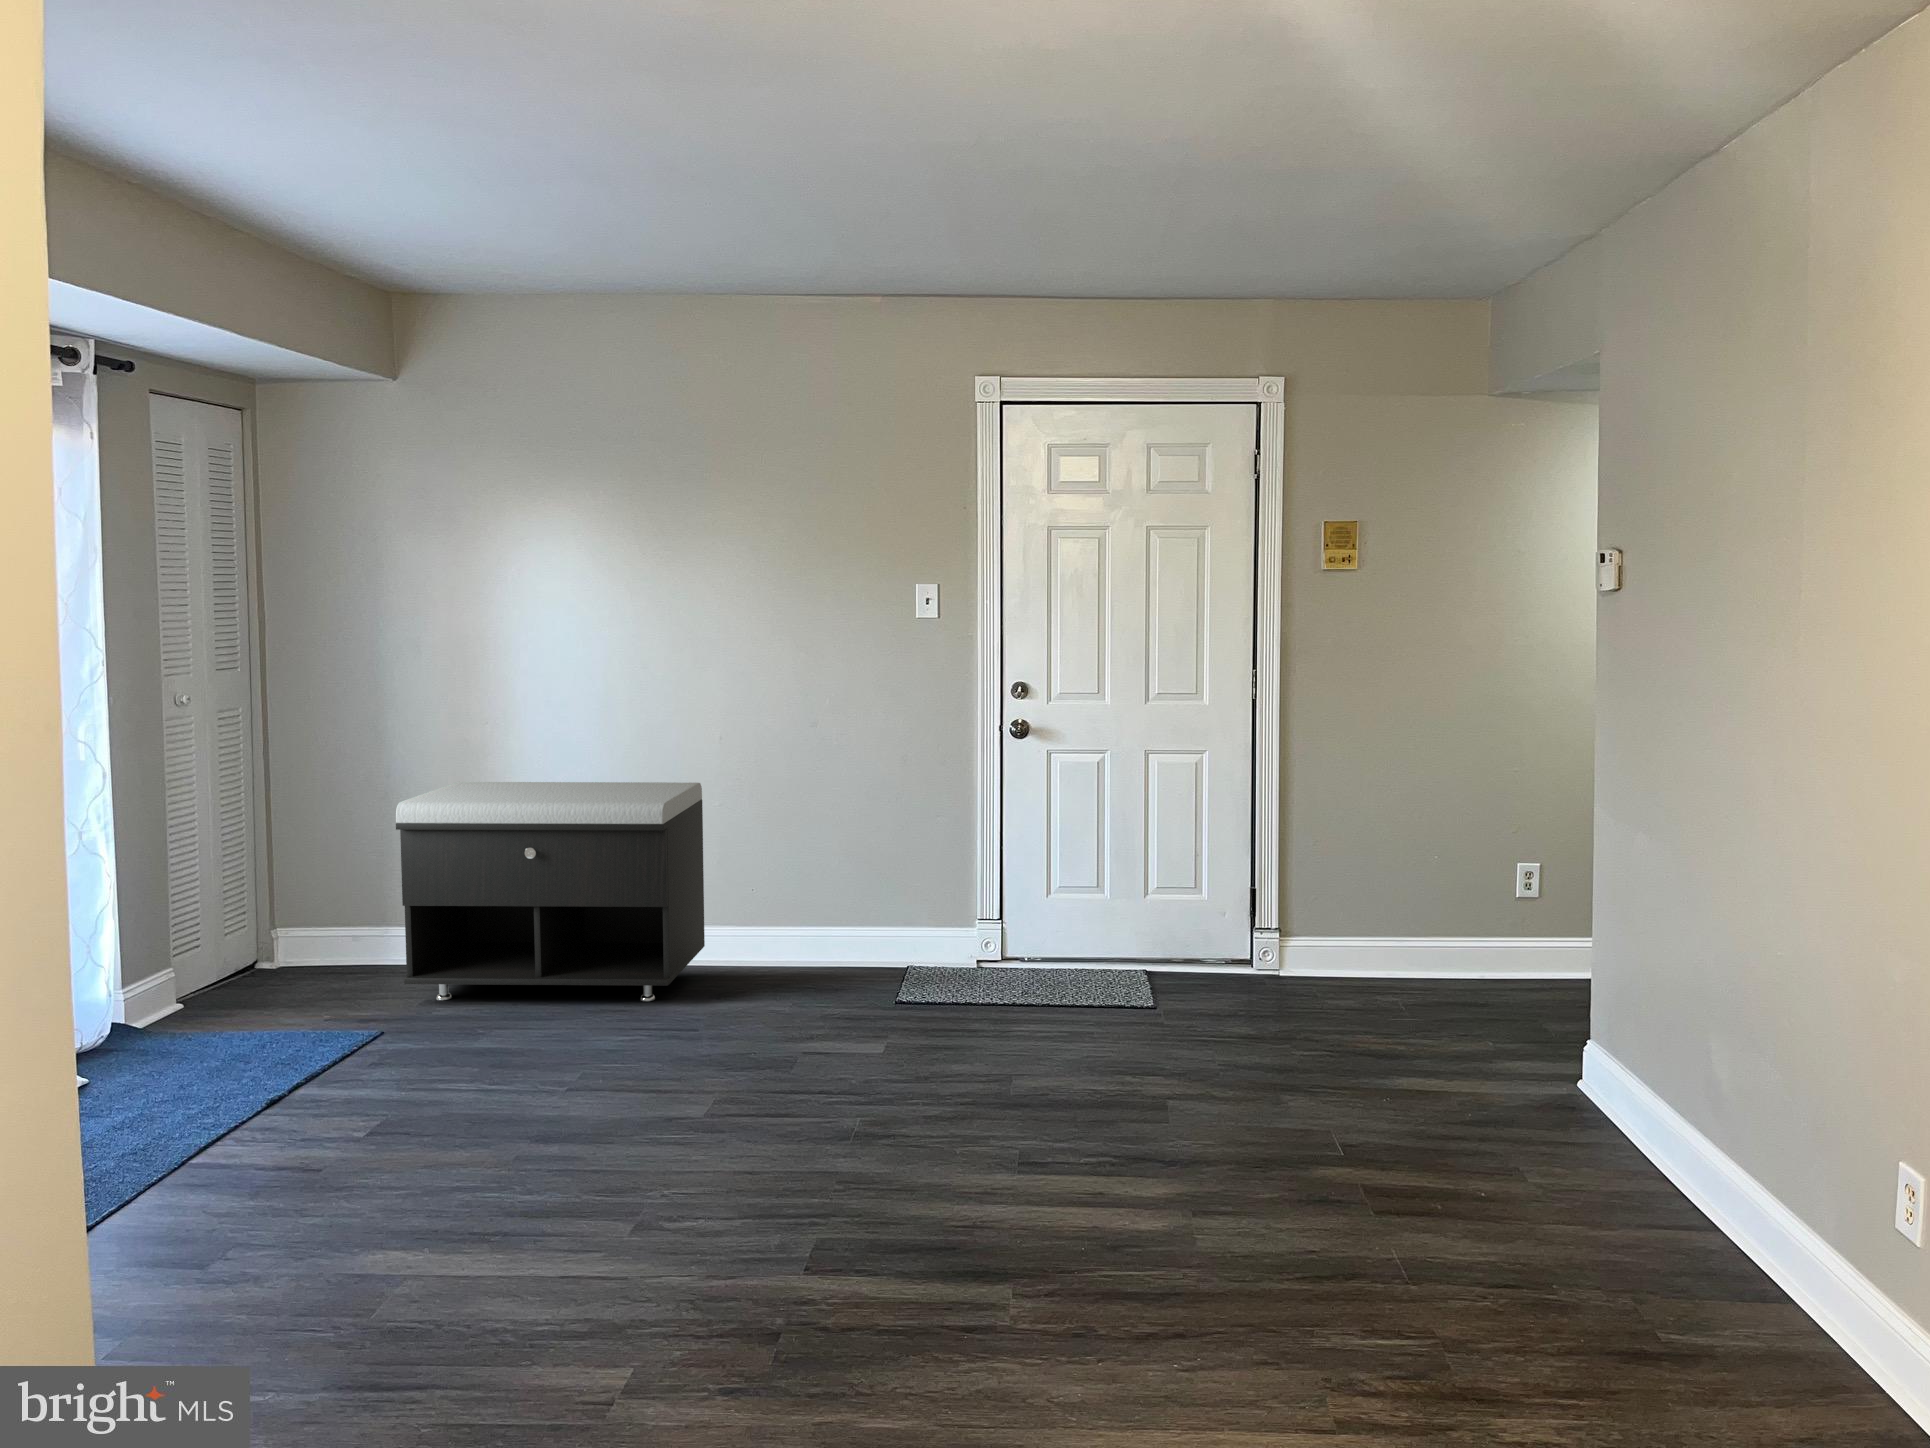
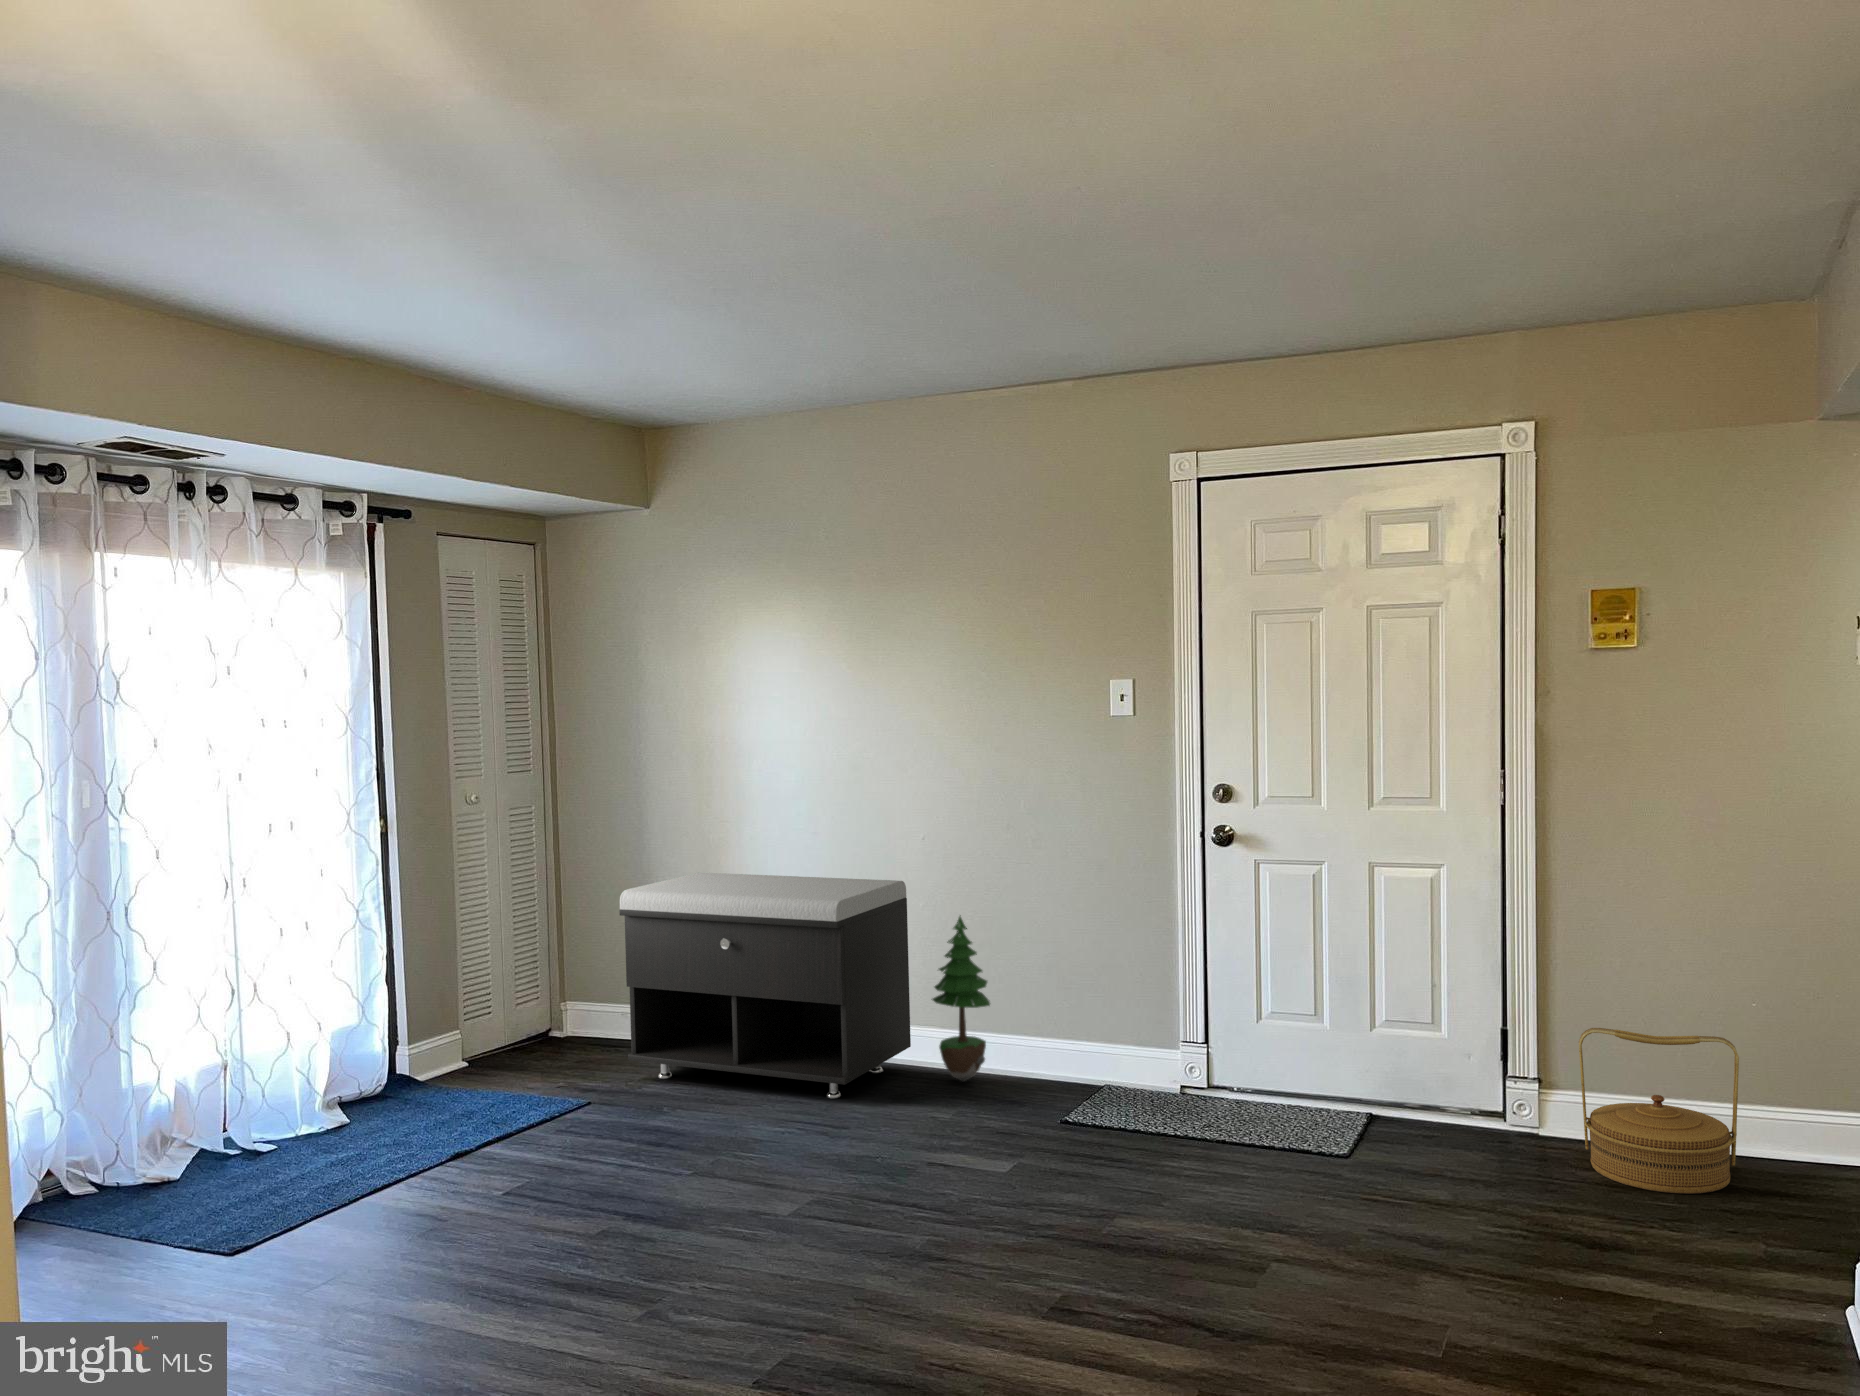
potted tree: none [736,813,796,975] -> present [933,915,990,1082]
woven basket: none [1319,879,1434,1003] -> present [1579,1028,1739,1194]

